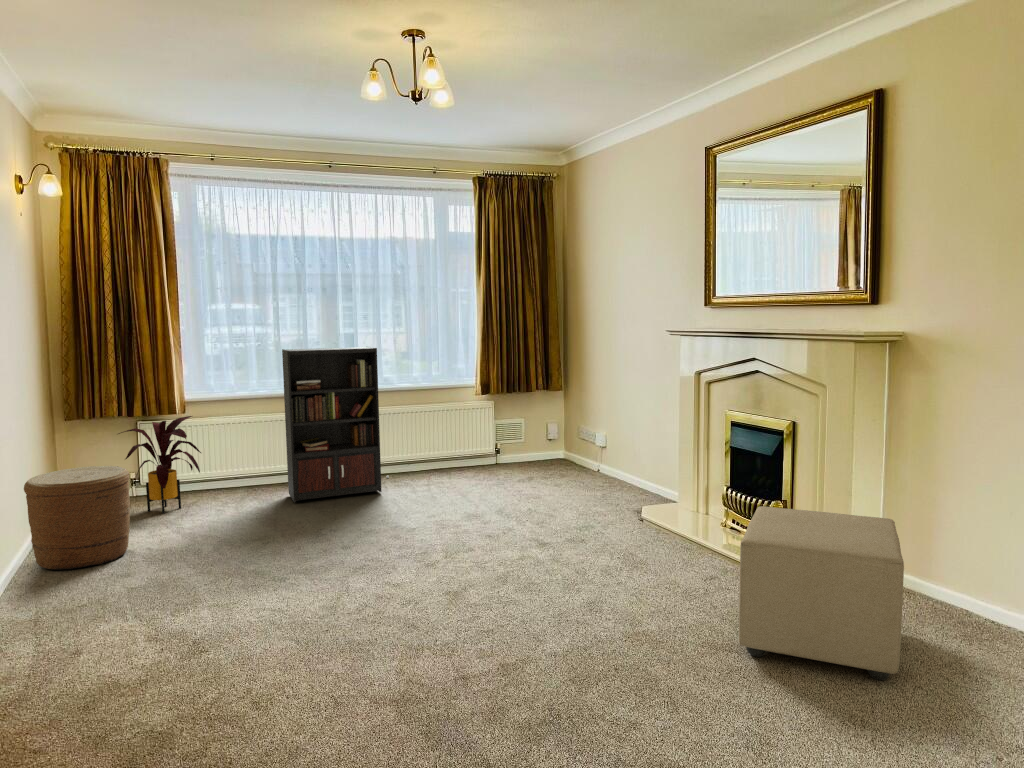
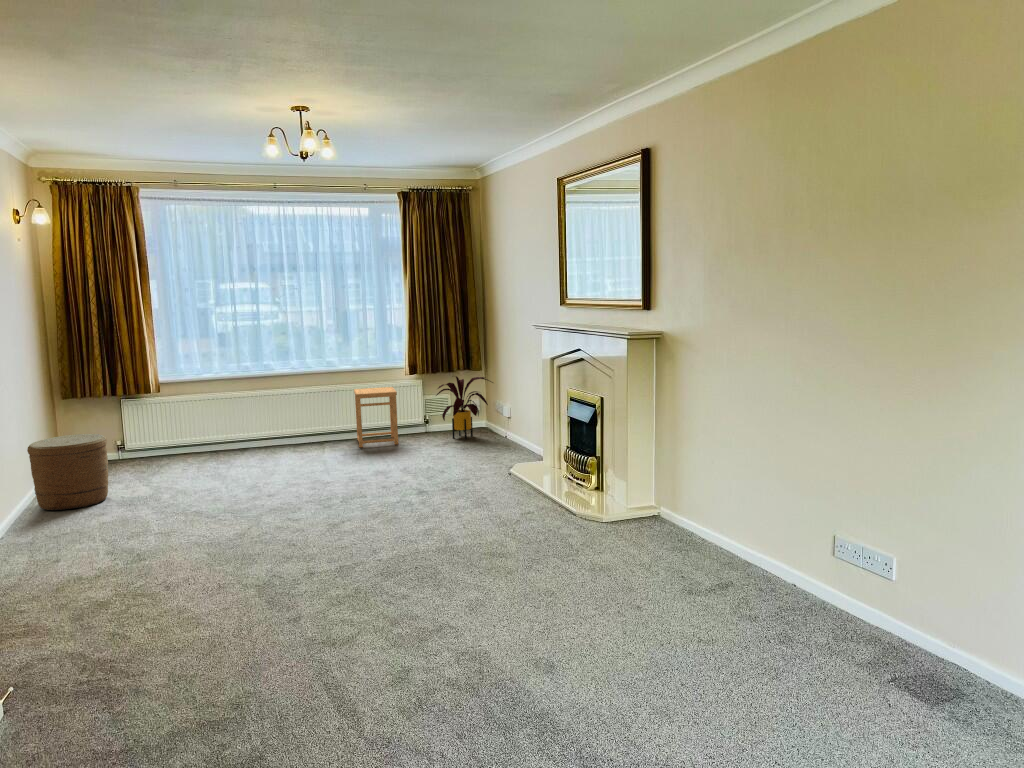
bookcase: present [282,347,389,502] -> none [234,337,329,463]
side table: none [418,409,473,482] -> present [354,387,398,447]
house plant: present [119,416,201,514] -> present [436,376,493,439]
ottoman: present [739,506,904,680] -> none [505,459,629,572]

